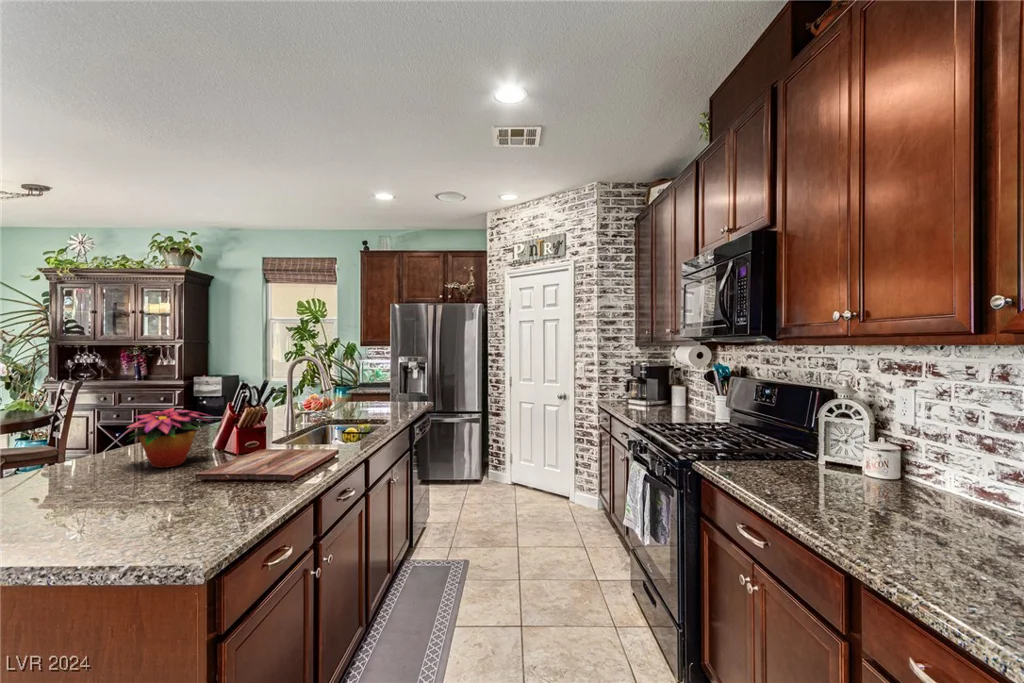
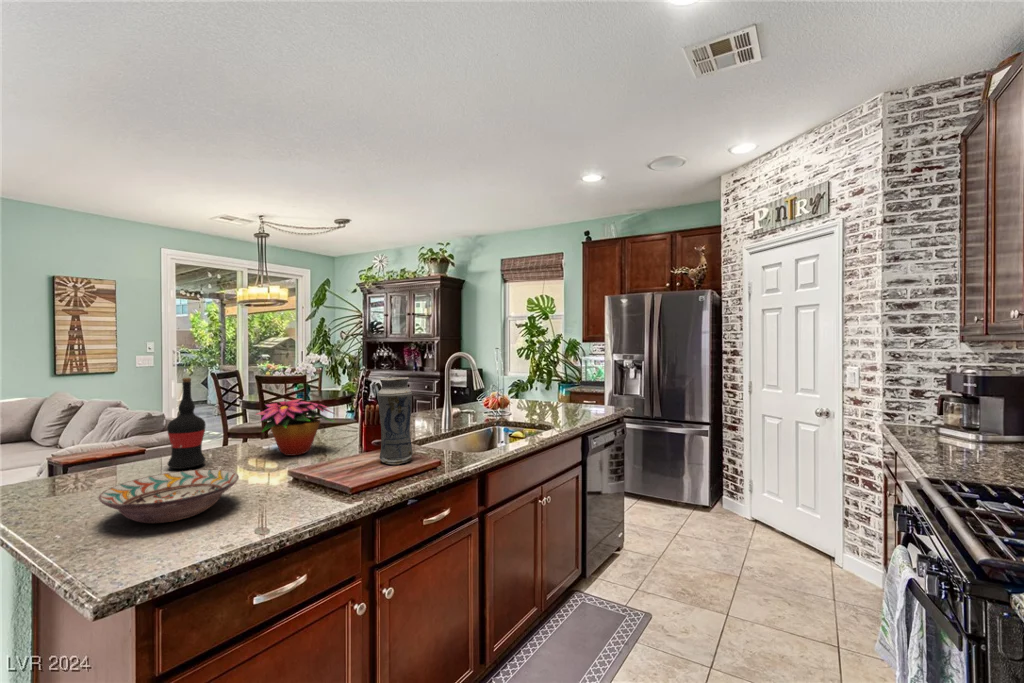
vase: none [277,380,311,460] -> present [378,377,413,464]
wine bottle: none [26,390,76,494] -> present [167,378,206,469]
decorative bowl: none [70,476,211,529] -> present [98,470,238,523]

